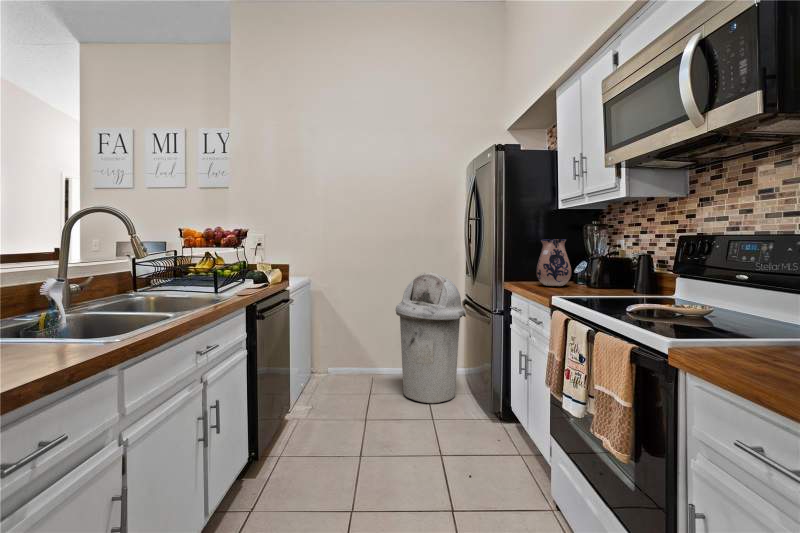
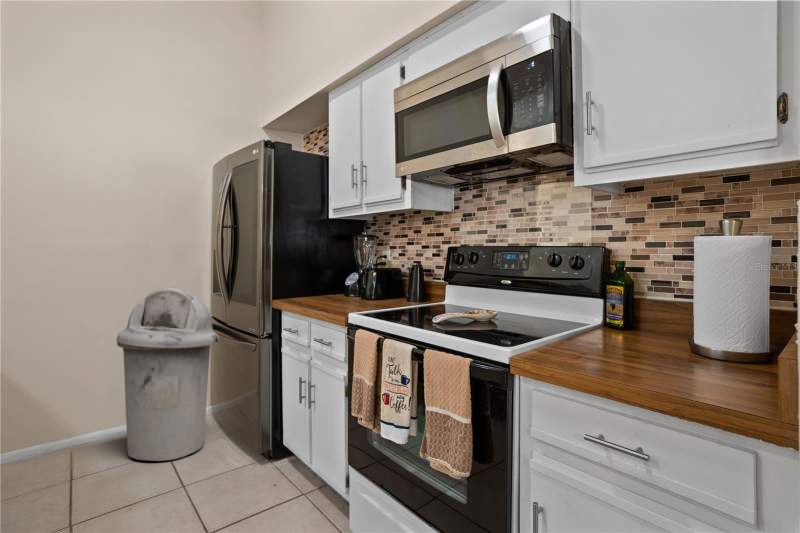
ceramic pitcher: present [537,239,571,286] -> none [317,247,352,298]

